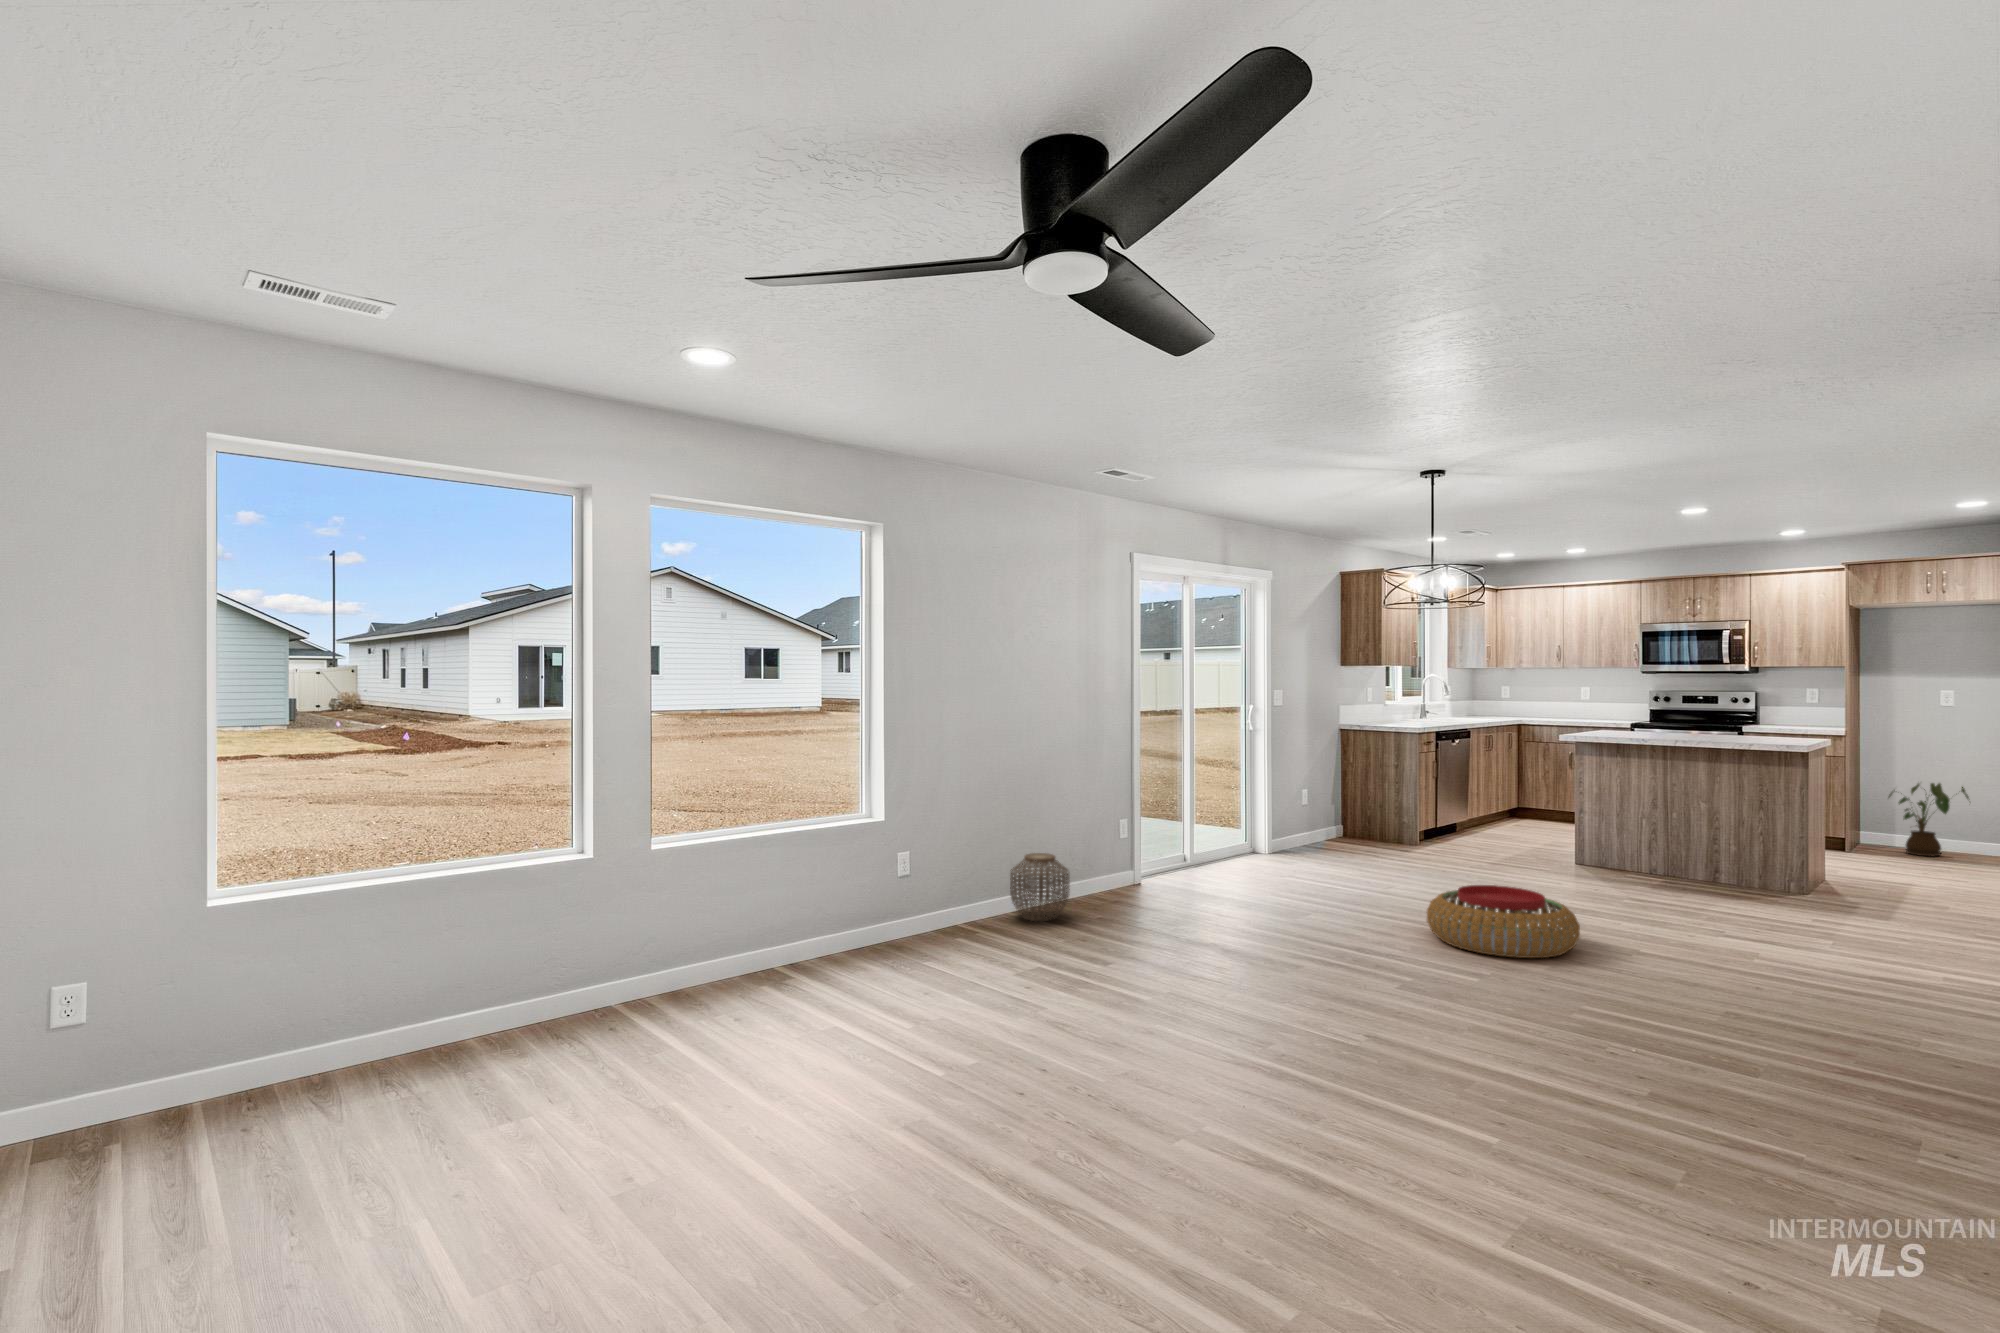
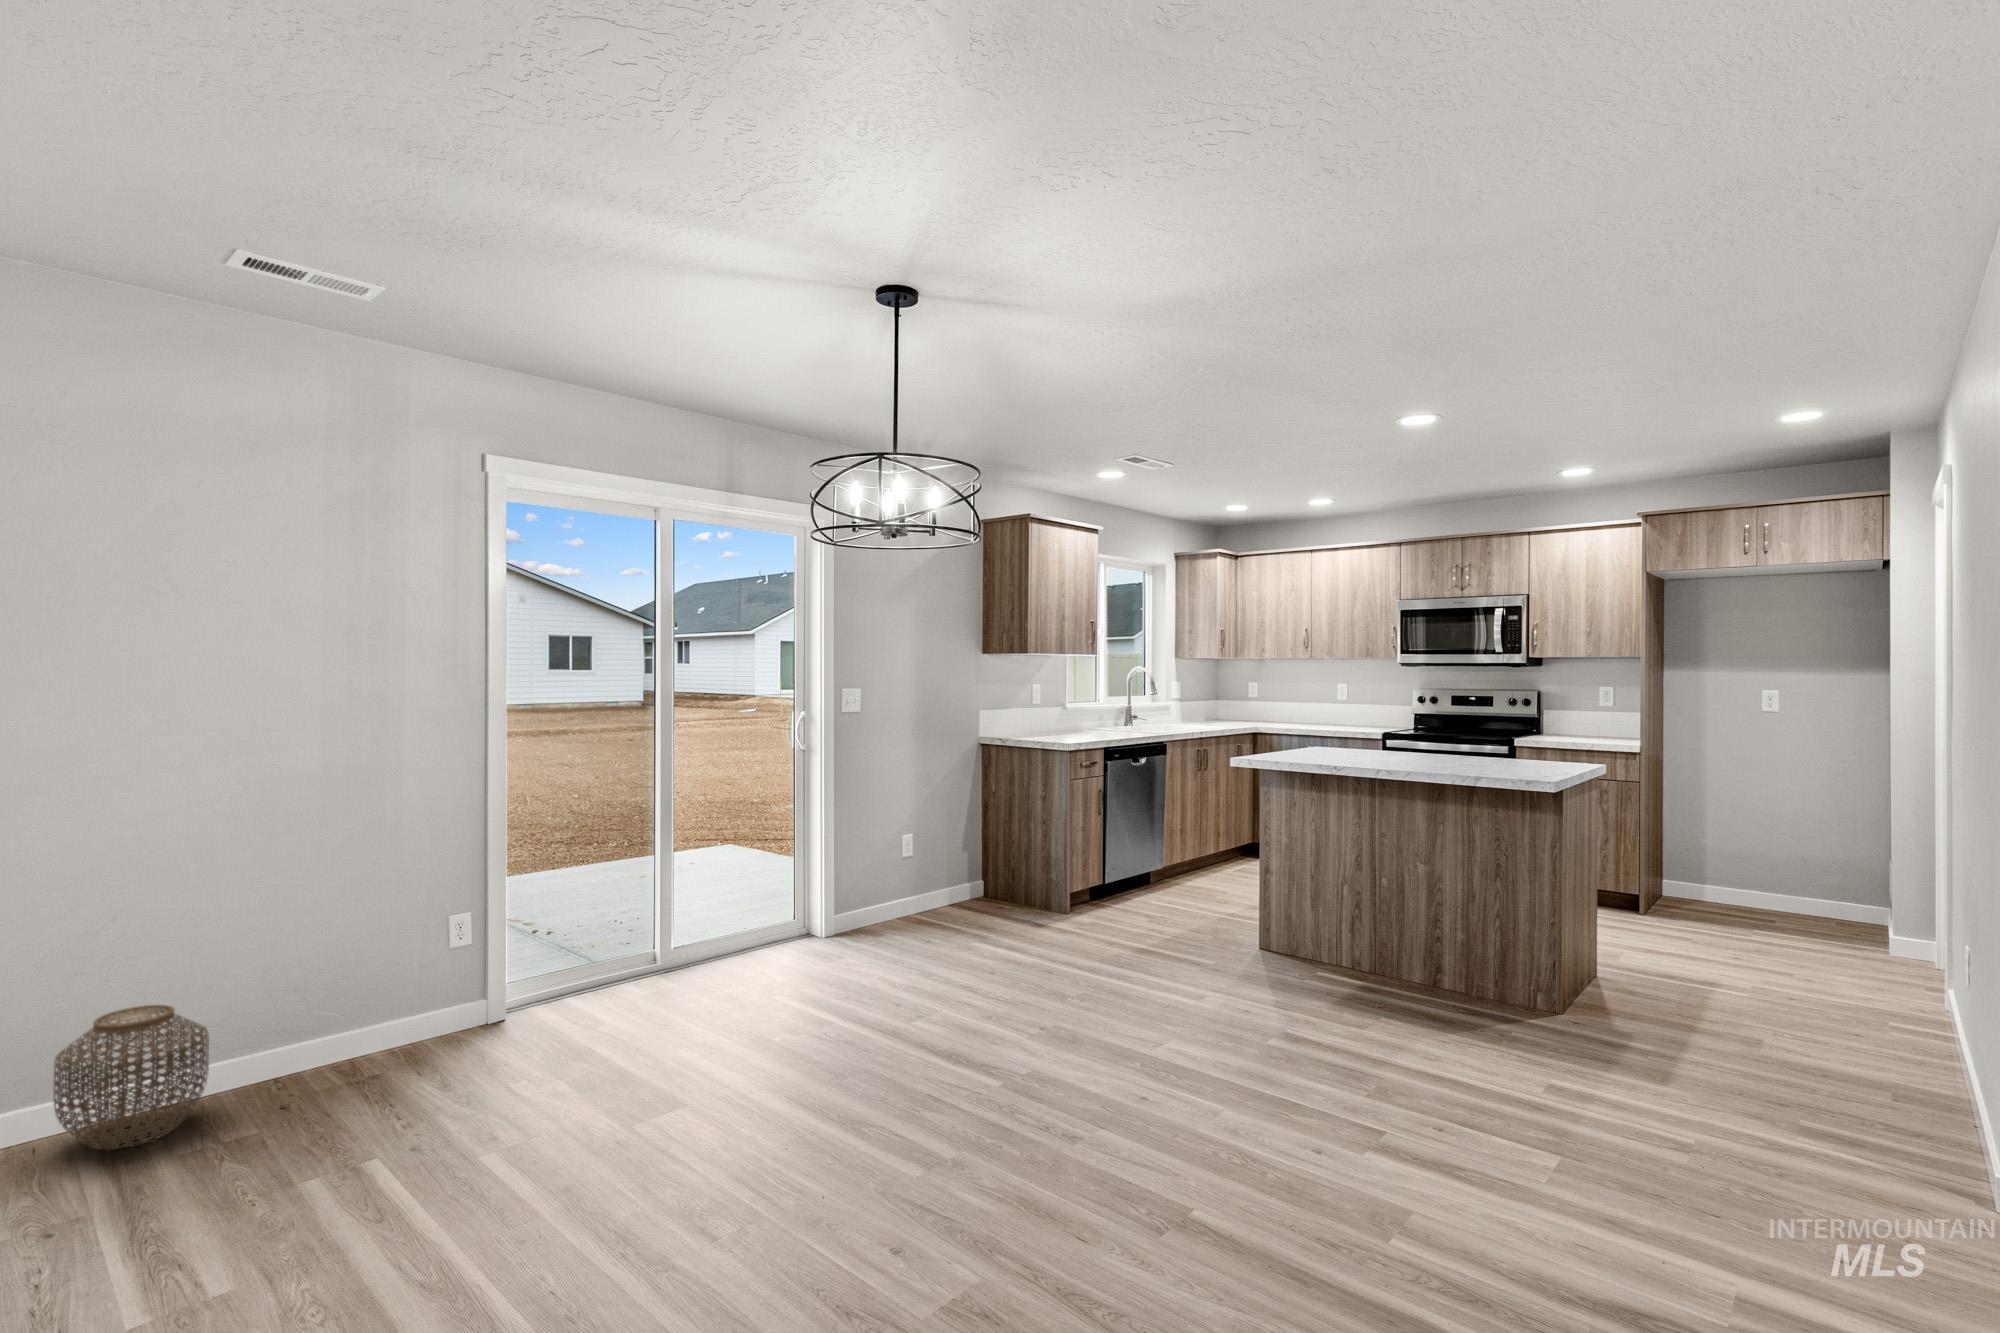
house plant: present [1889,783,1969,856] -> none [1694,815,1798,920]
pouf: present [1427,885,1580,958] -> none [817,1062,1088,1253]

